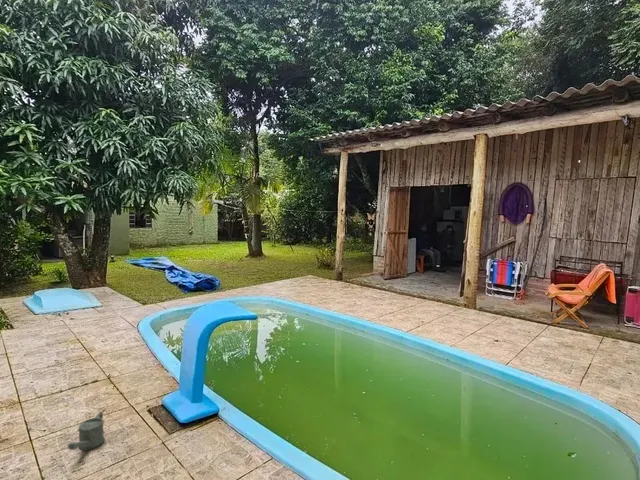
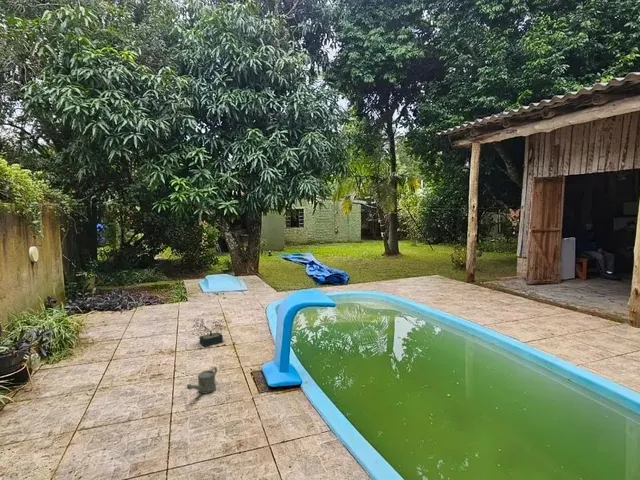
decorative plant: none [44,350,93,389] -> present [192,319,225,347]

